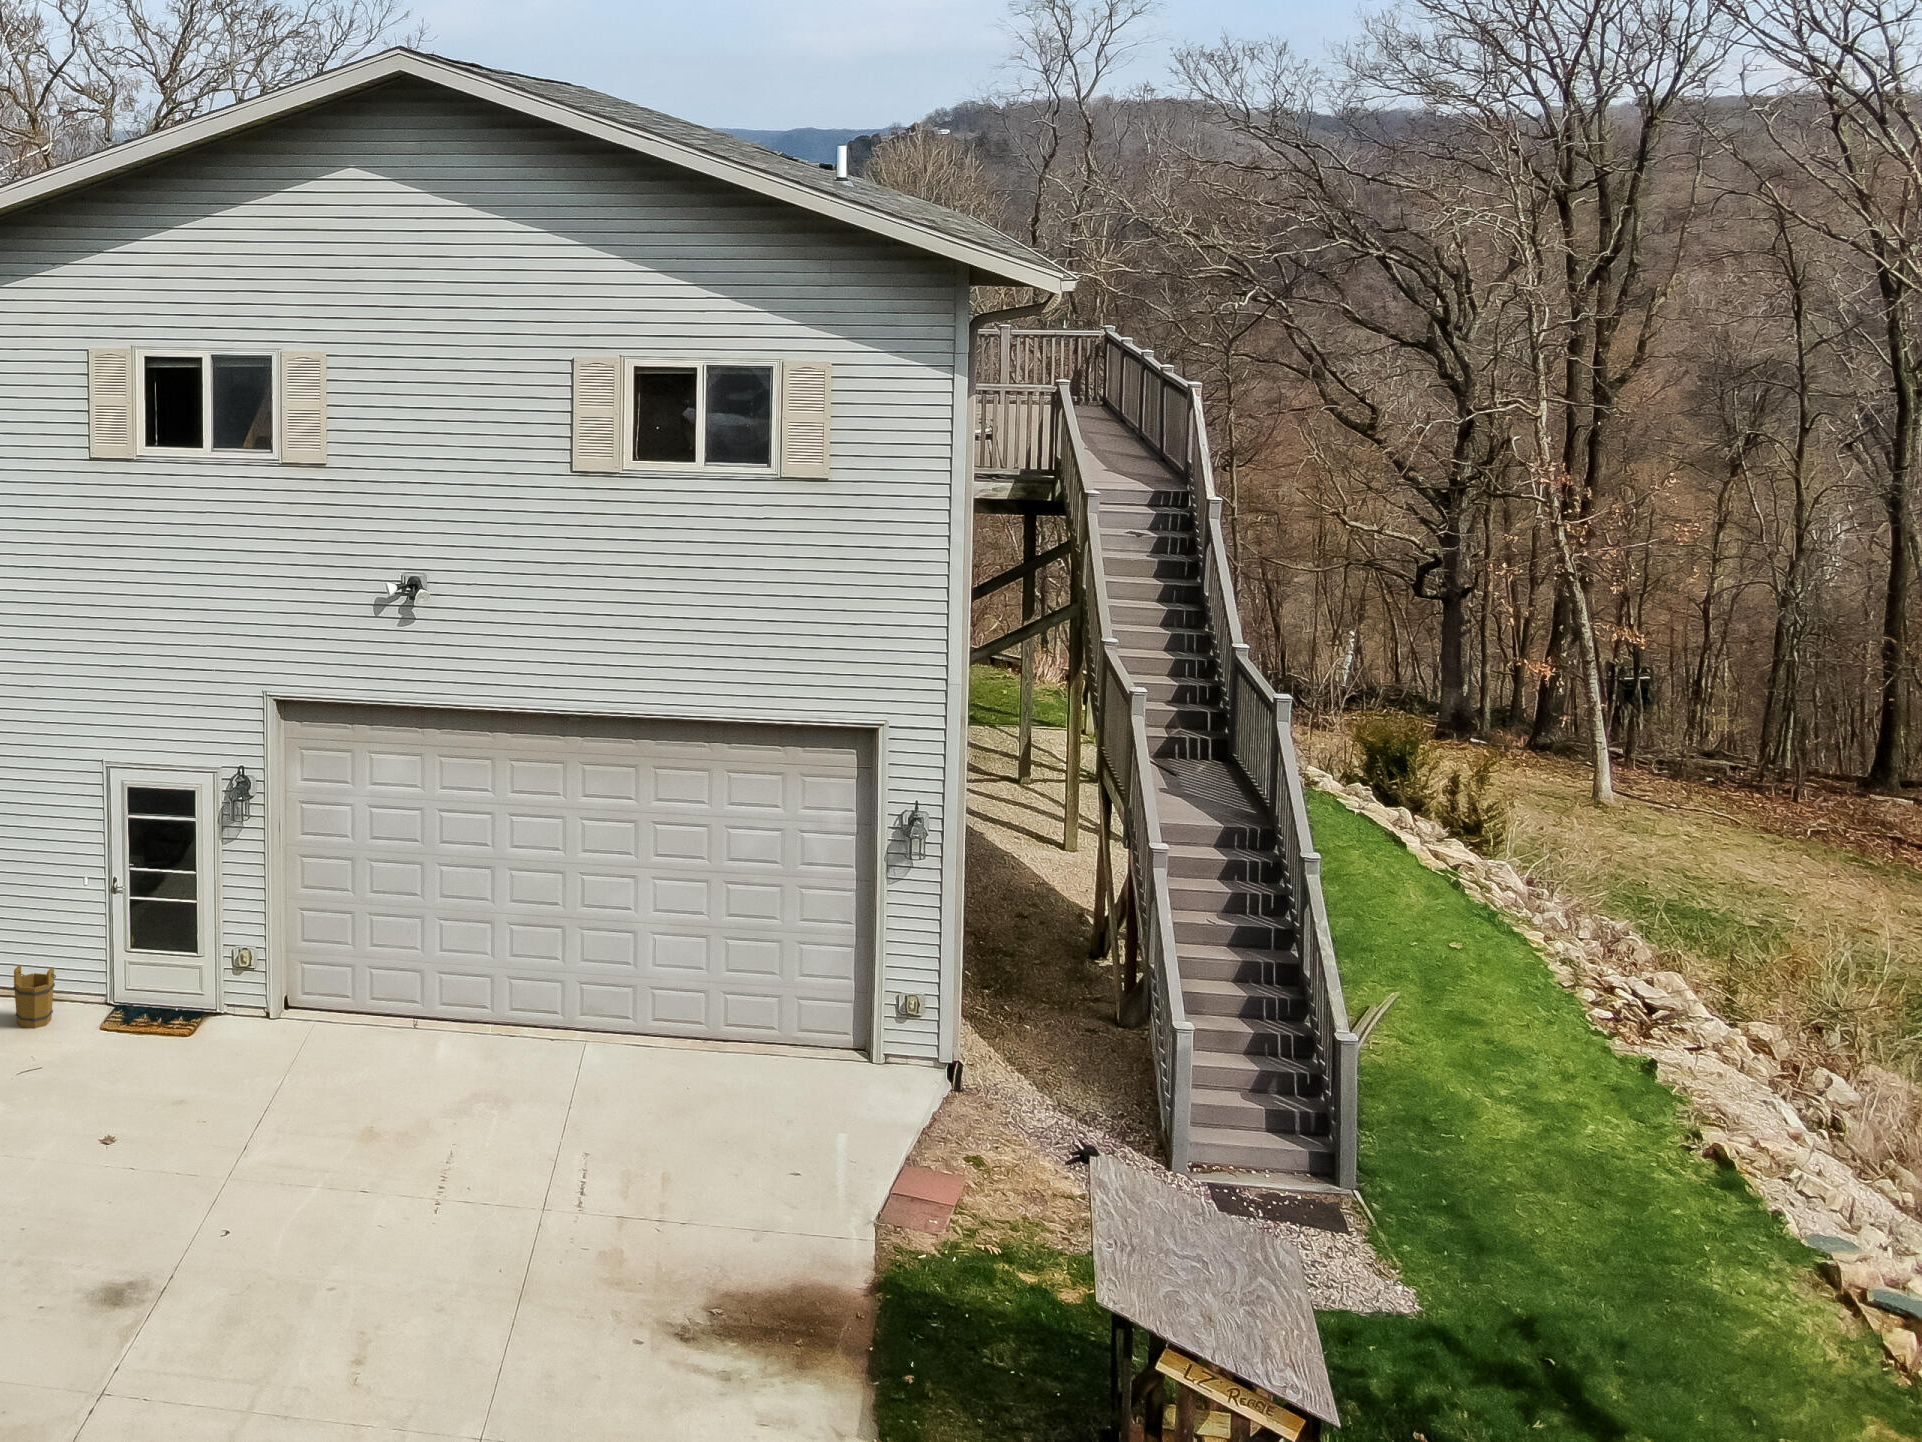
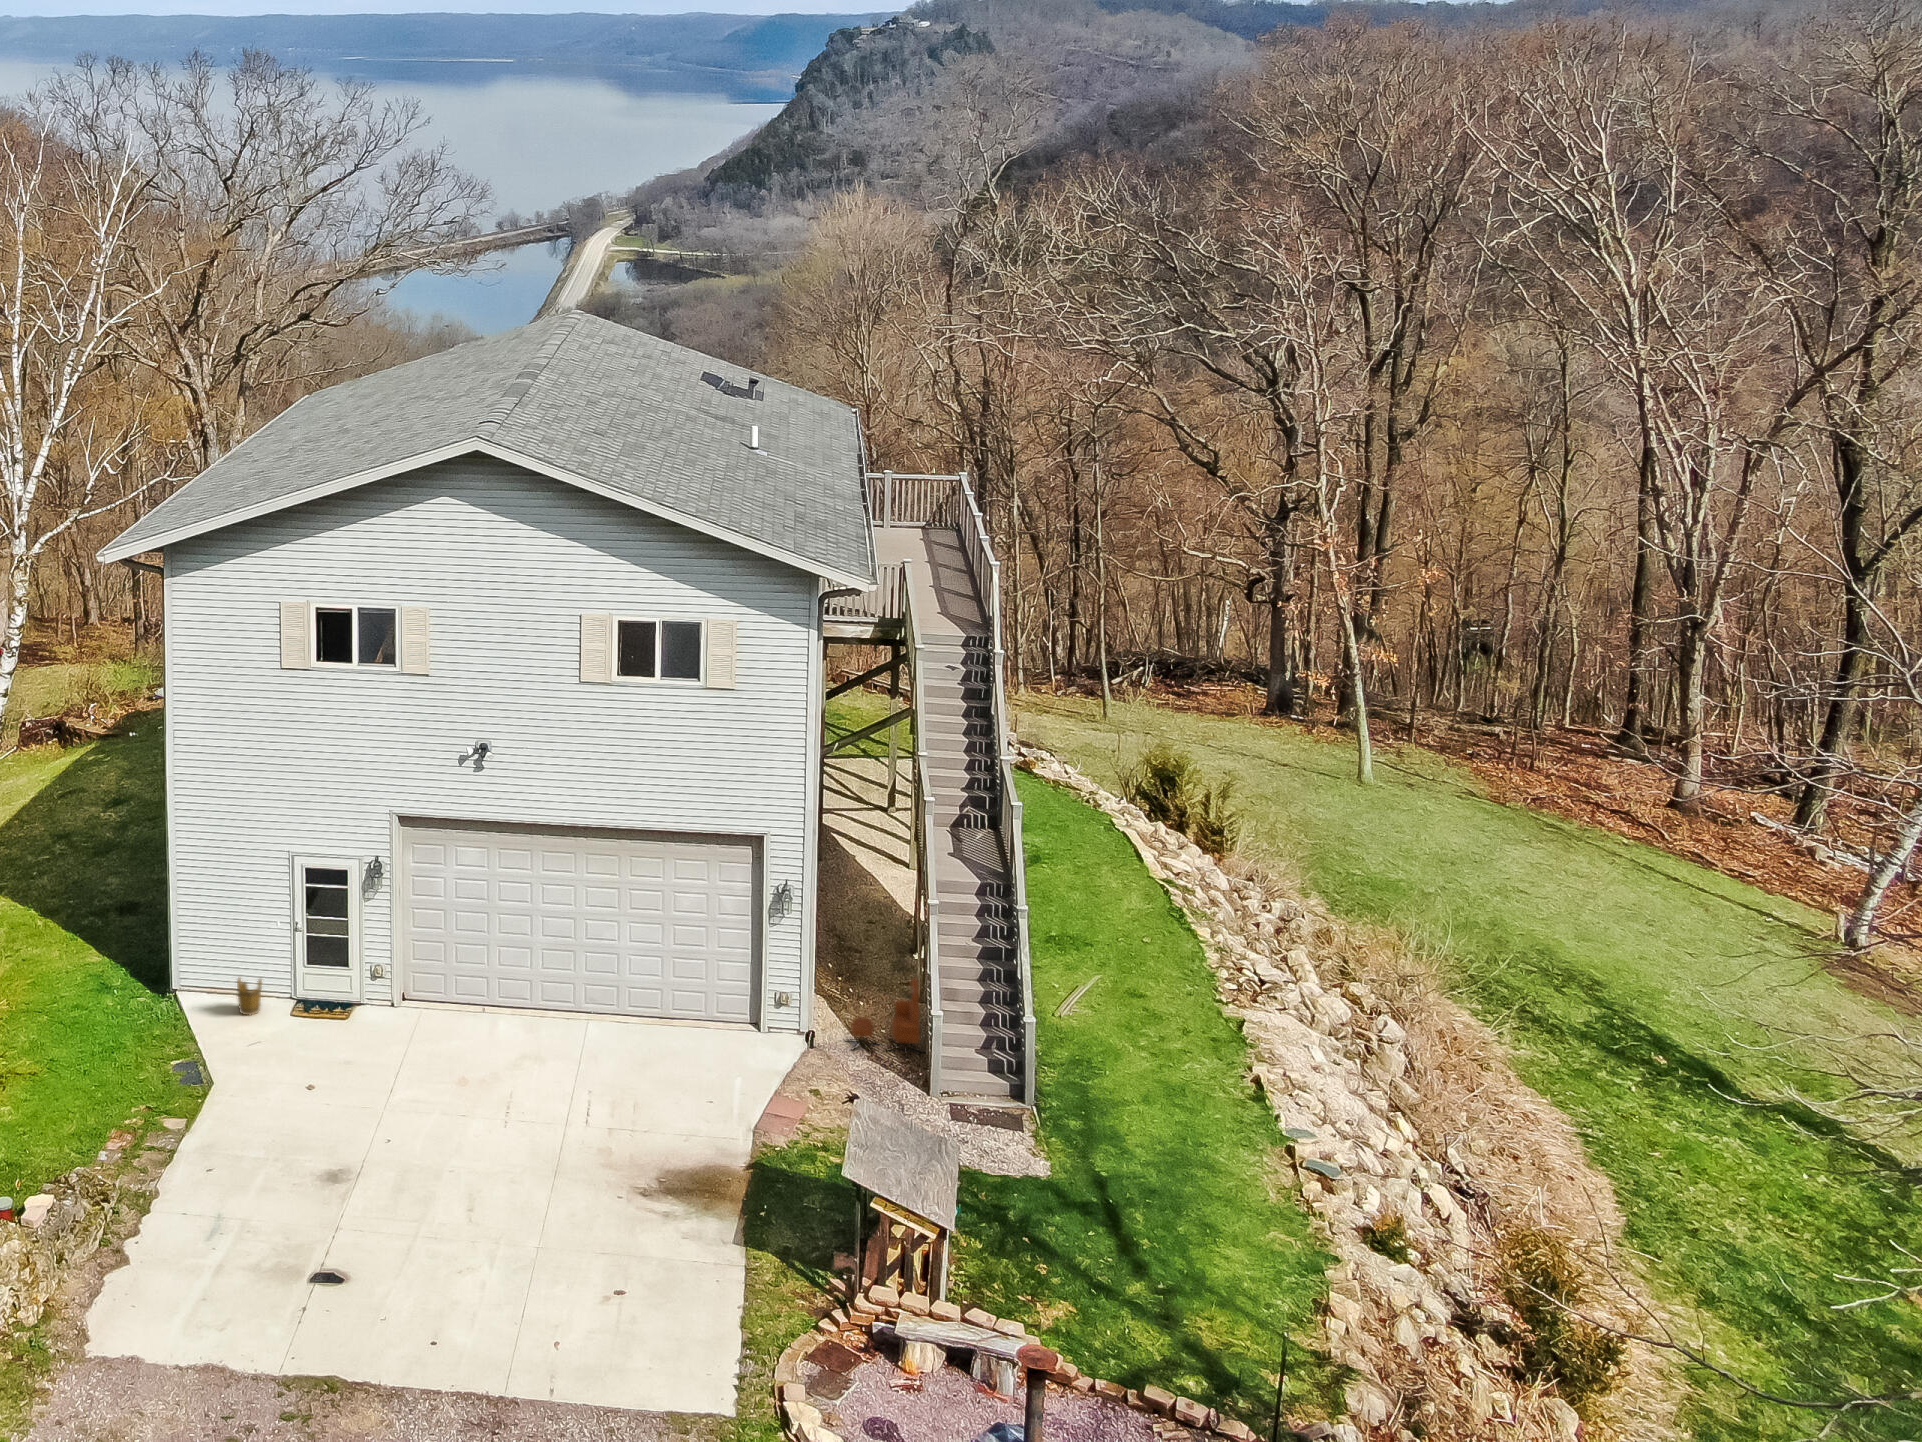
lounge chair: none [1006,976,1147,1111] -> present [847,978,923,1057]

